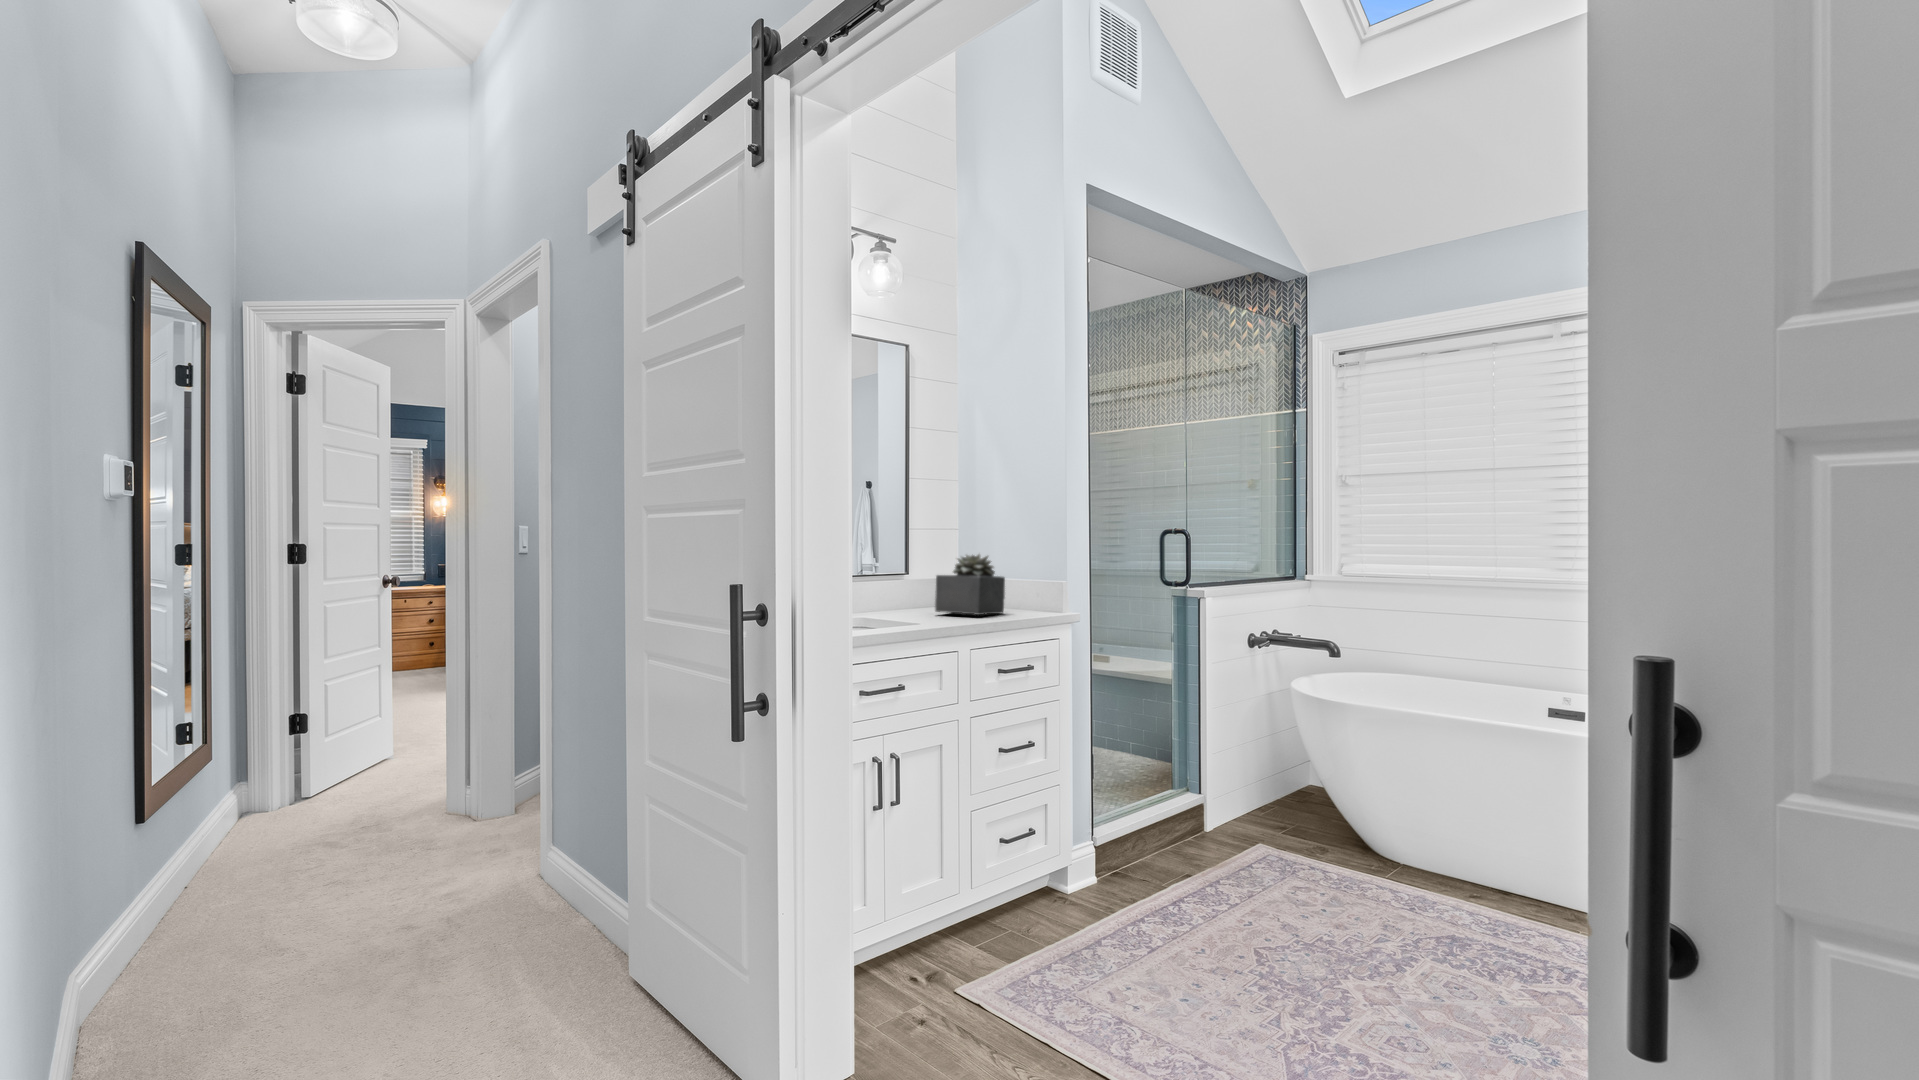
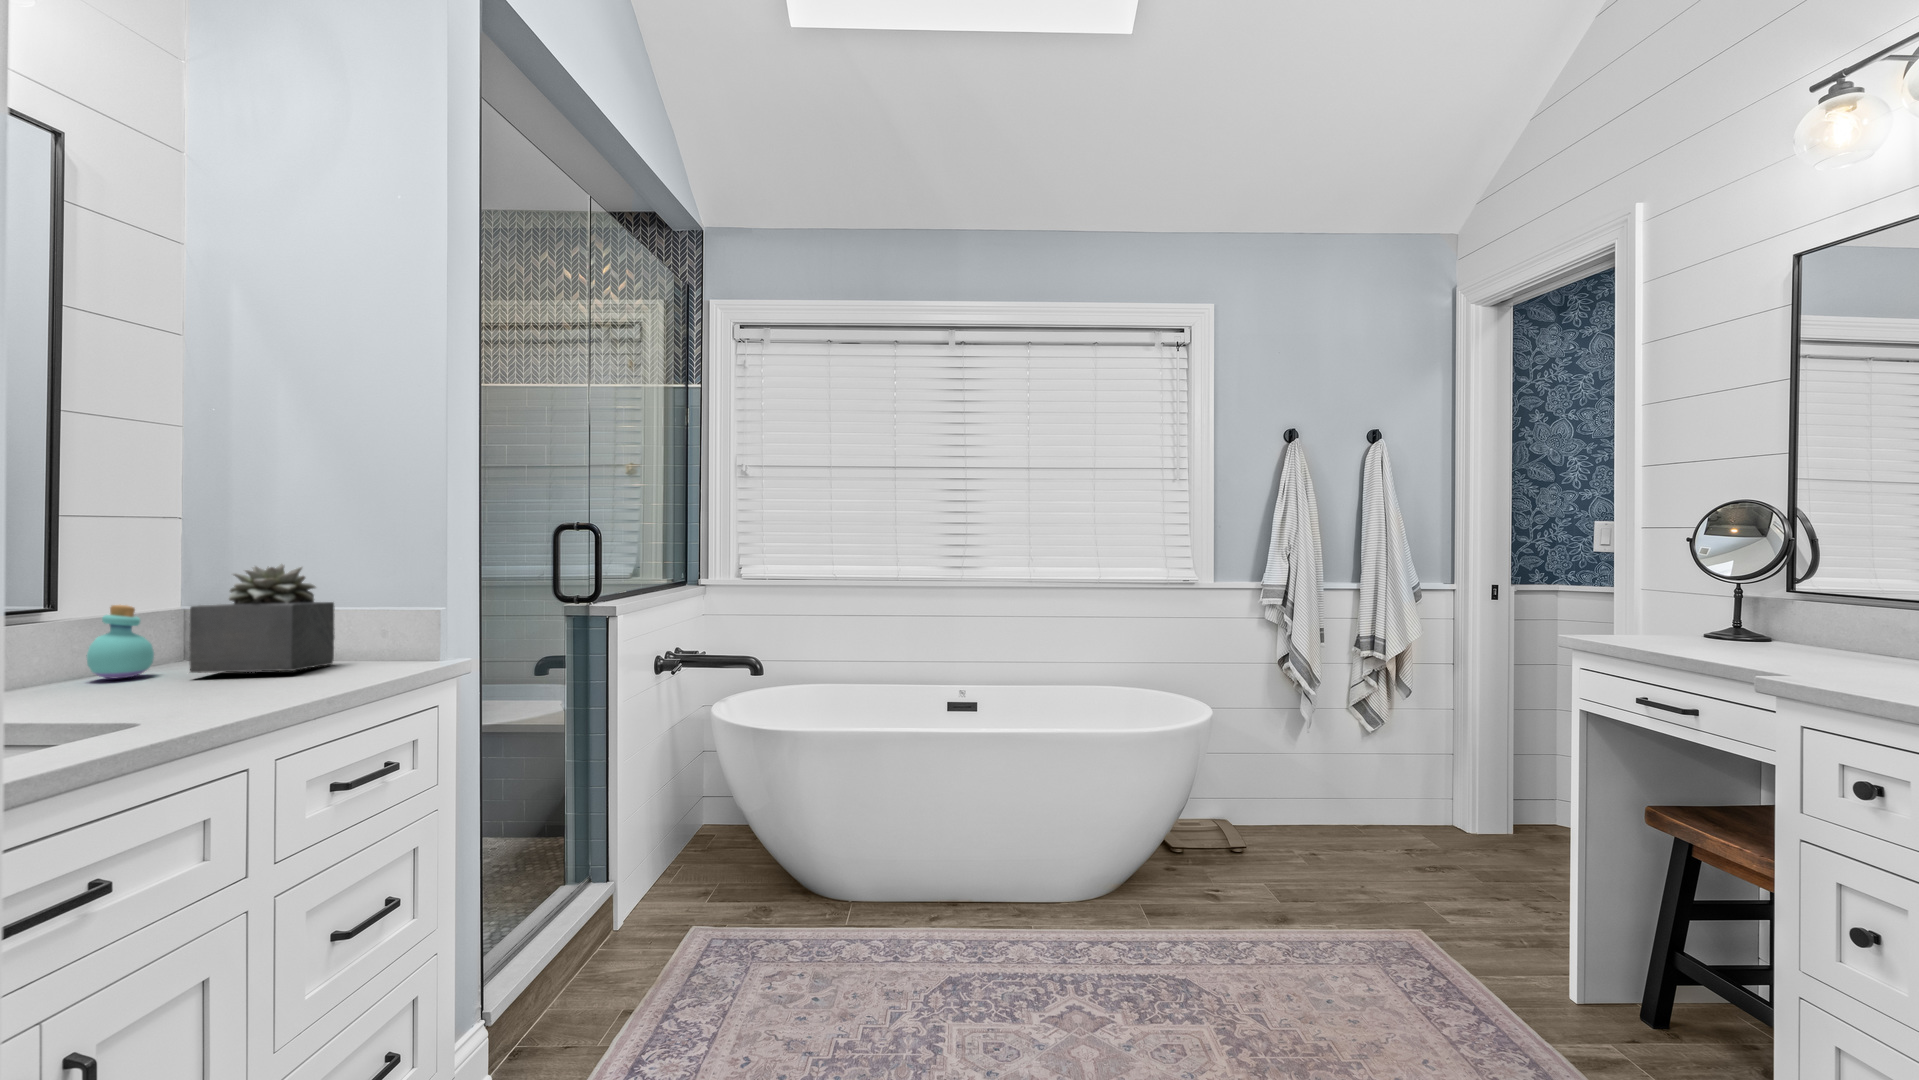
perfume bottle: none [895,572,923,612] -> present [87,605,154,679]

